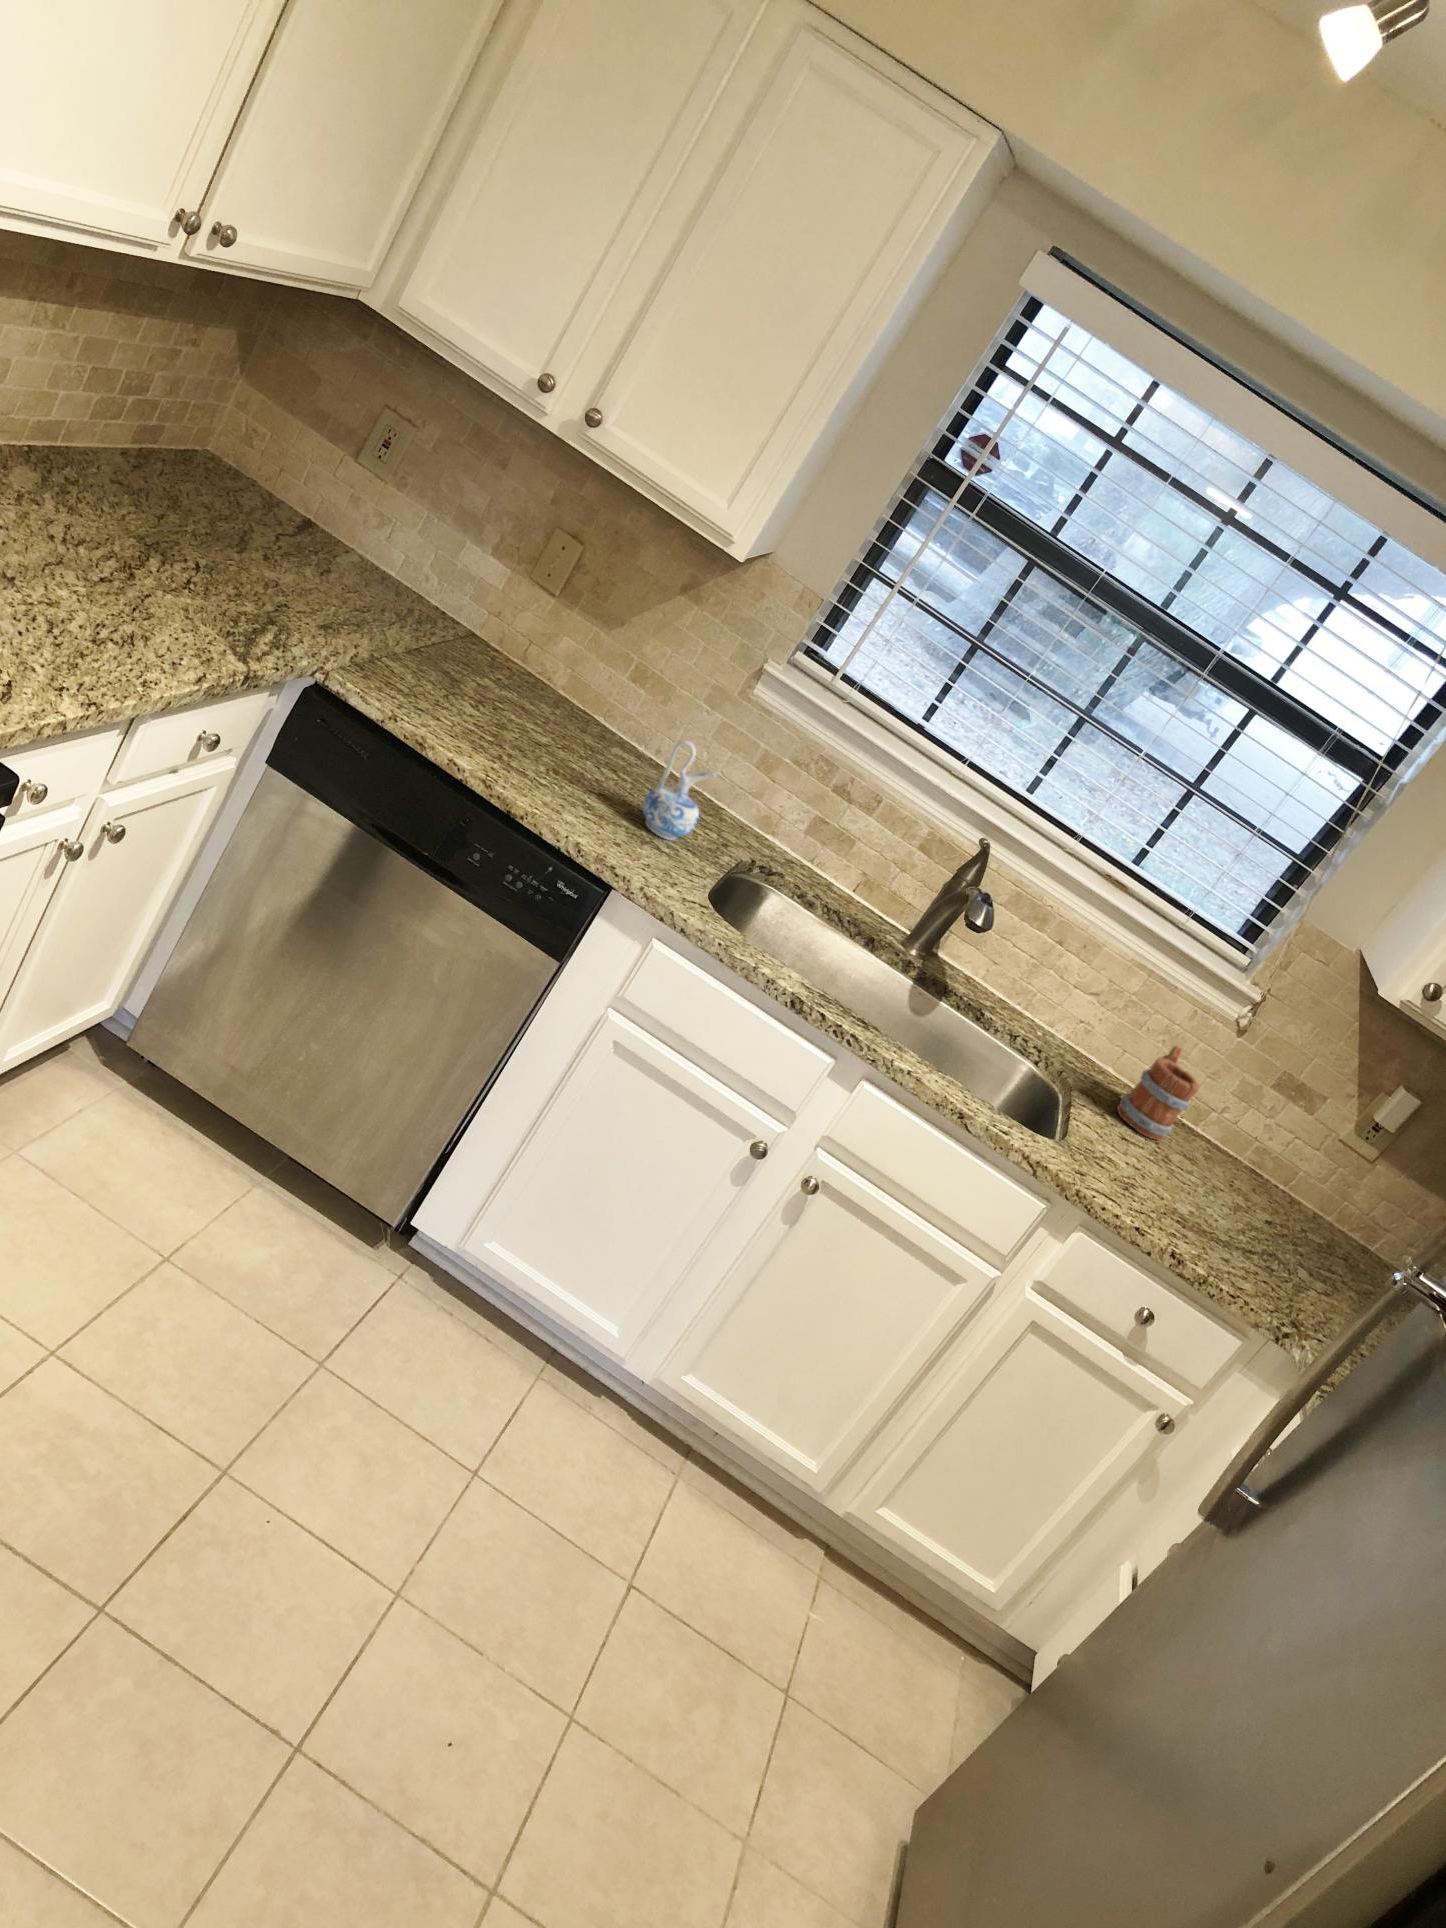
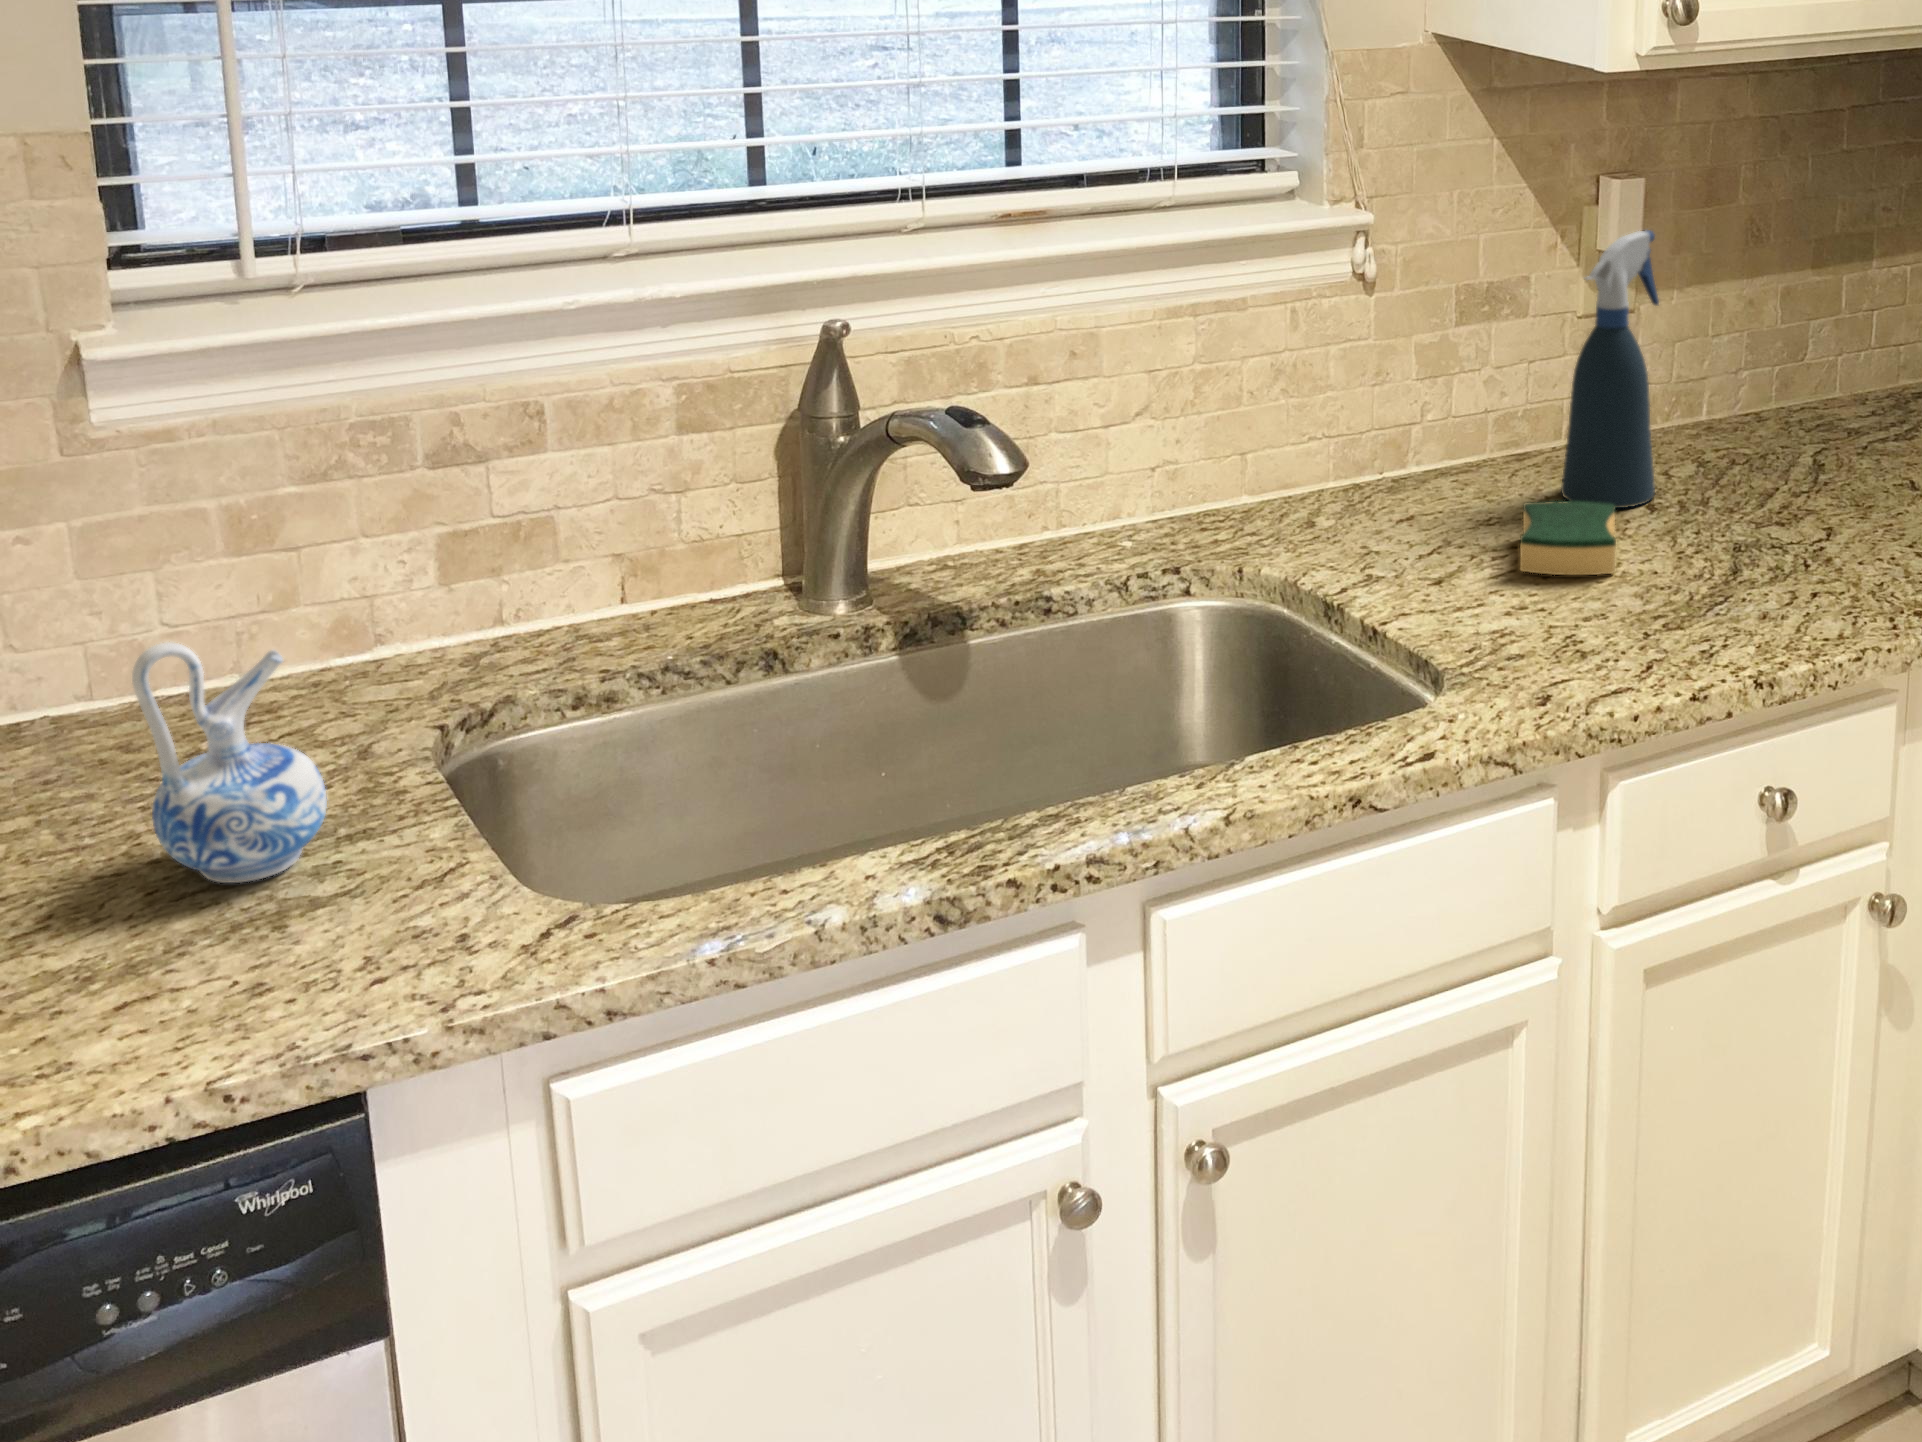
mug: present [1117,1046,1200,1140] -> none [1321,381,1450,555]
spray bottle: none [1233,1088,1378,1218] -> present [1561,230,1659,508]
sponge: none [1160,1150,1235,1201] -> present [1520,501,1616,575]

